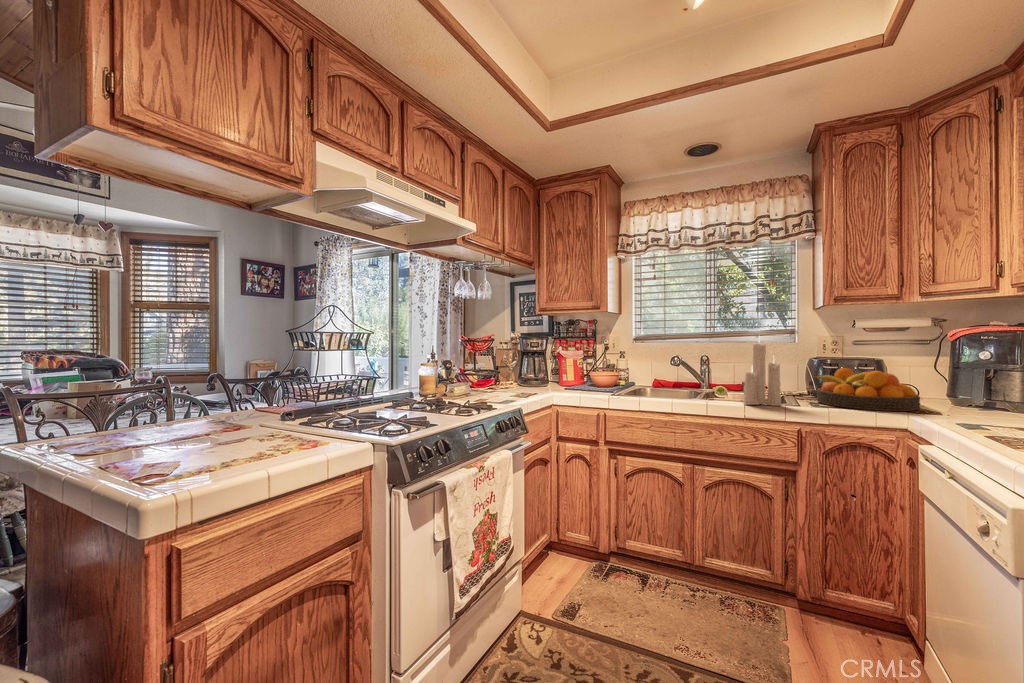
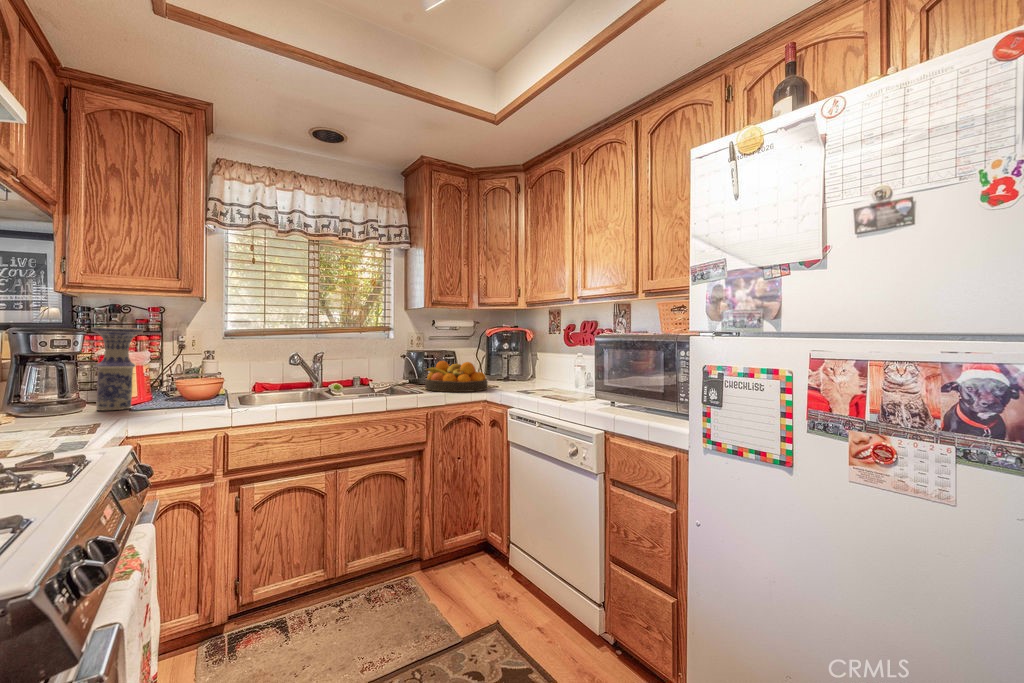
vase: none [545,336,569,389] -> present [92,327,143,410]
candle: present [743,339,781,406] -> none [388,329,417,398]

